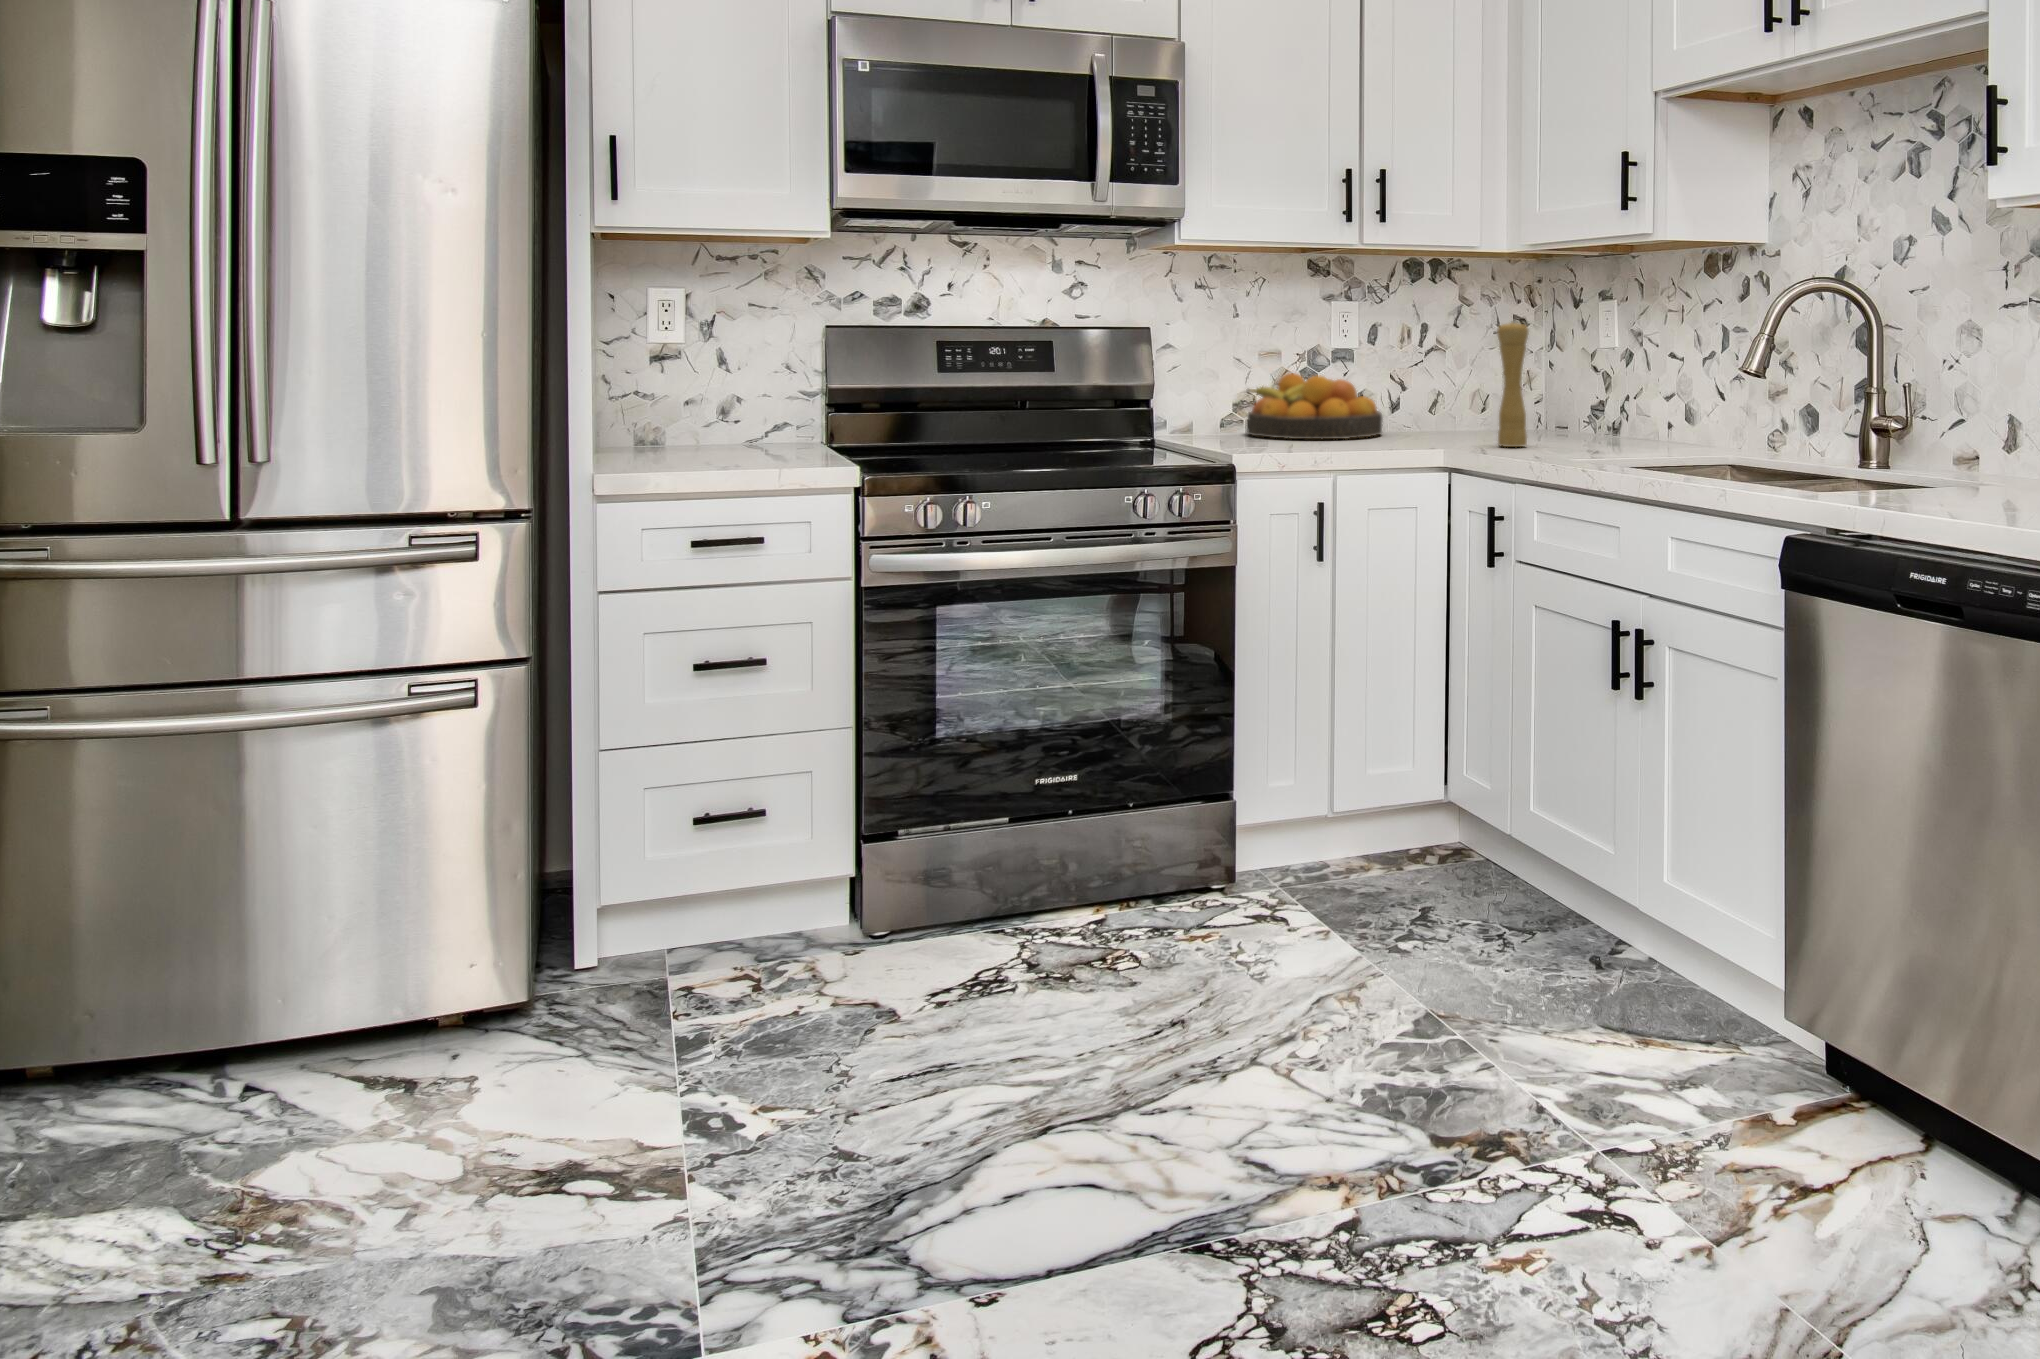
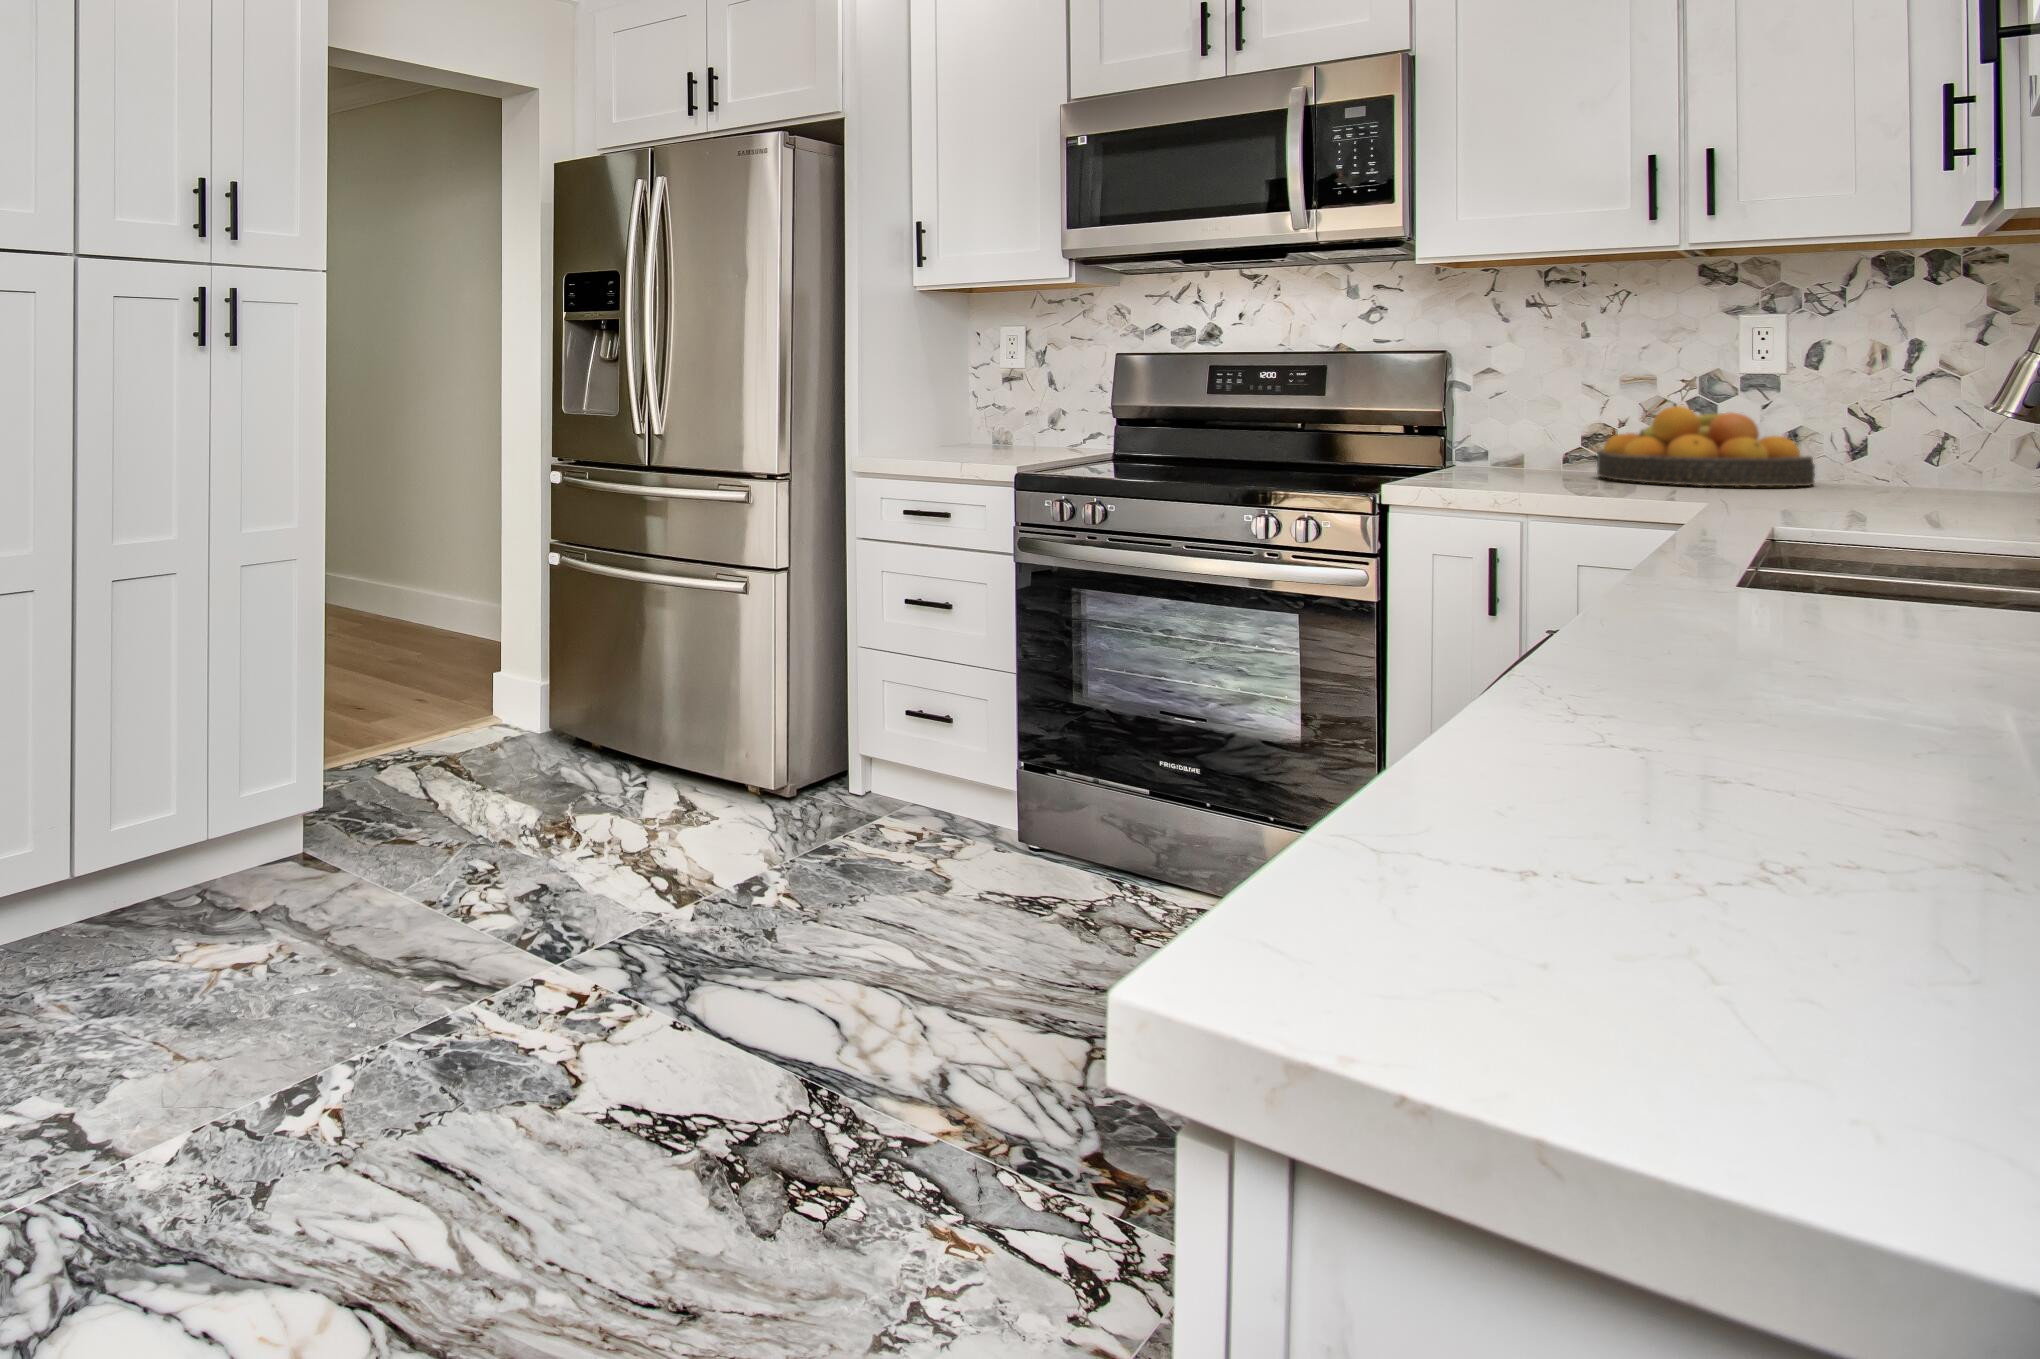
pepper mill: present [1497,322,1529,447] -> none [1874,330,1936,510]

